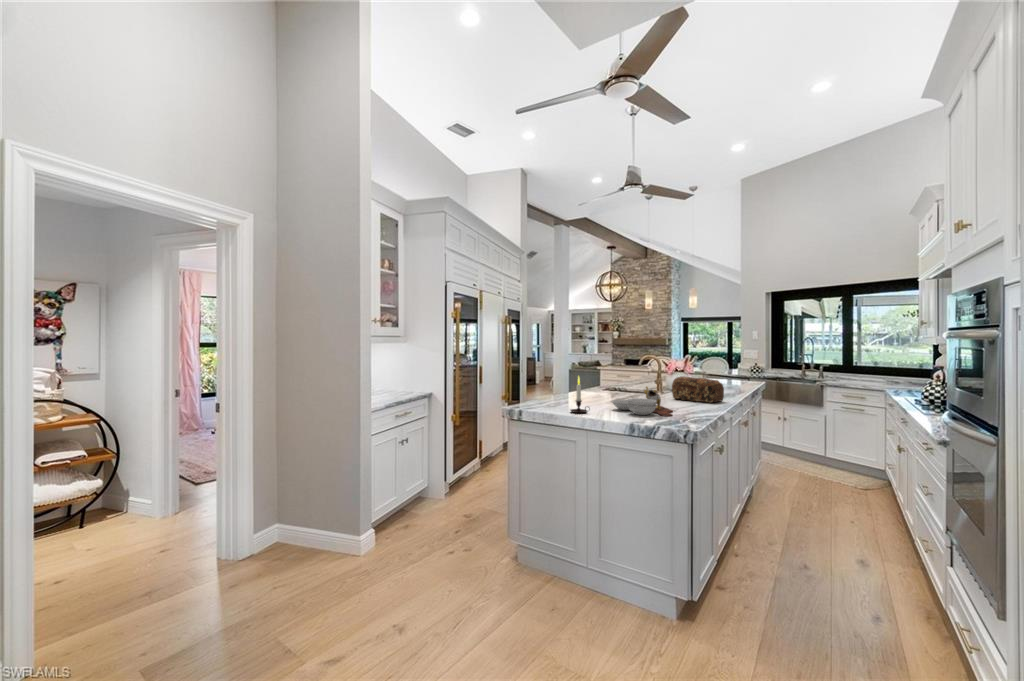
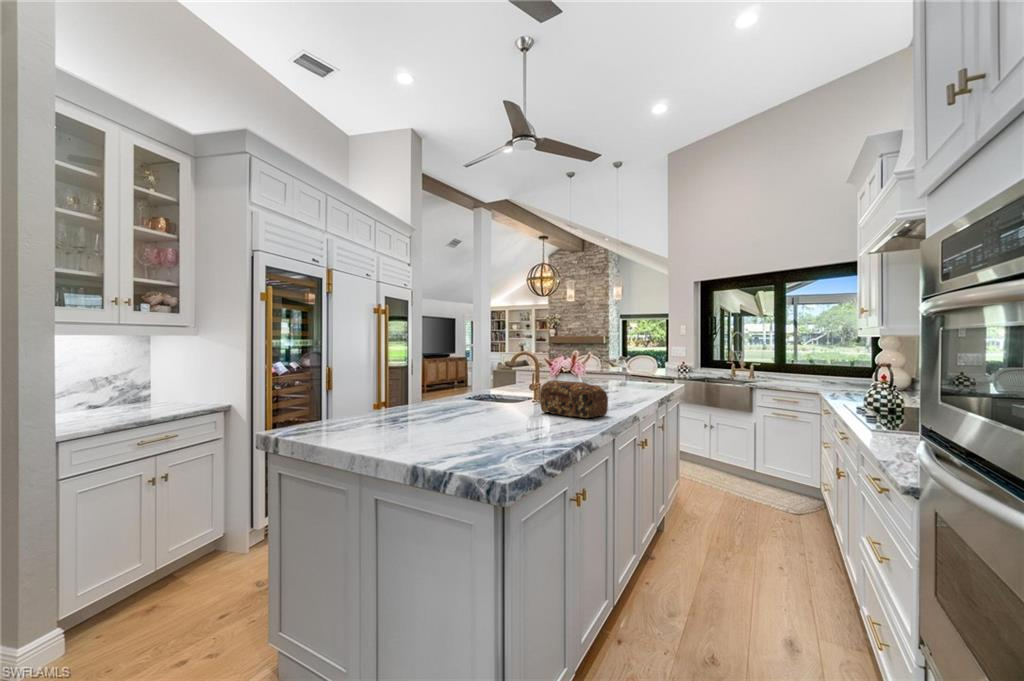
candle: present [571,377,590,413] -> none [343,381,373,443]
cutting board: present [612,387,673,416] -> none [422,397,511,448]

